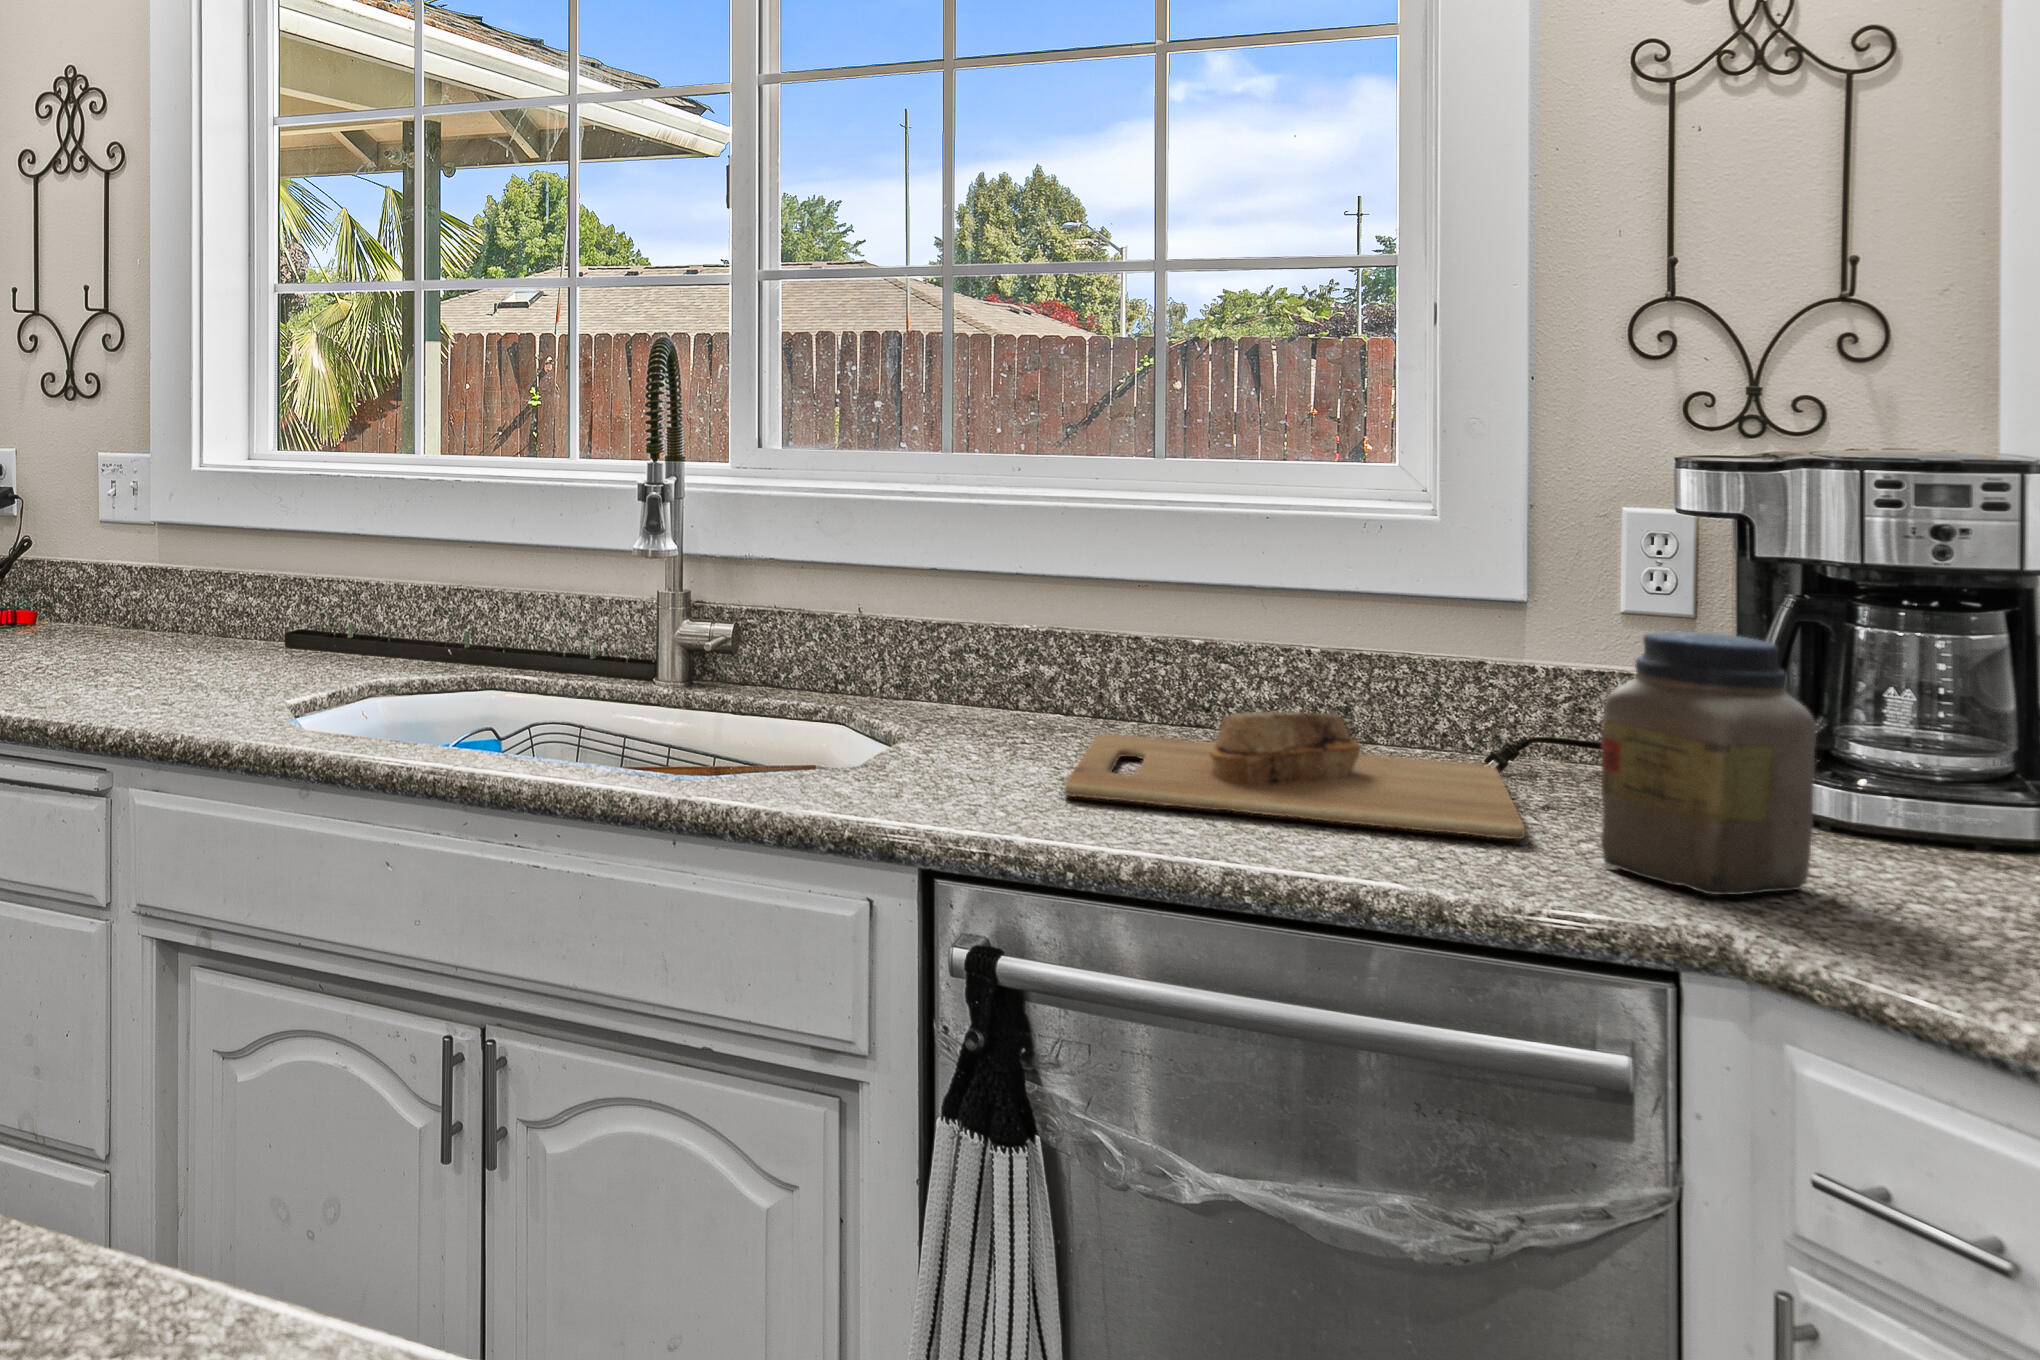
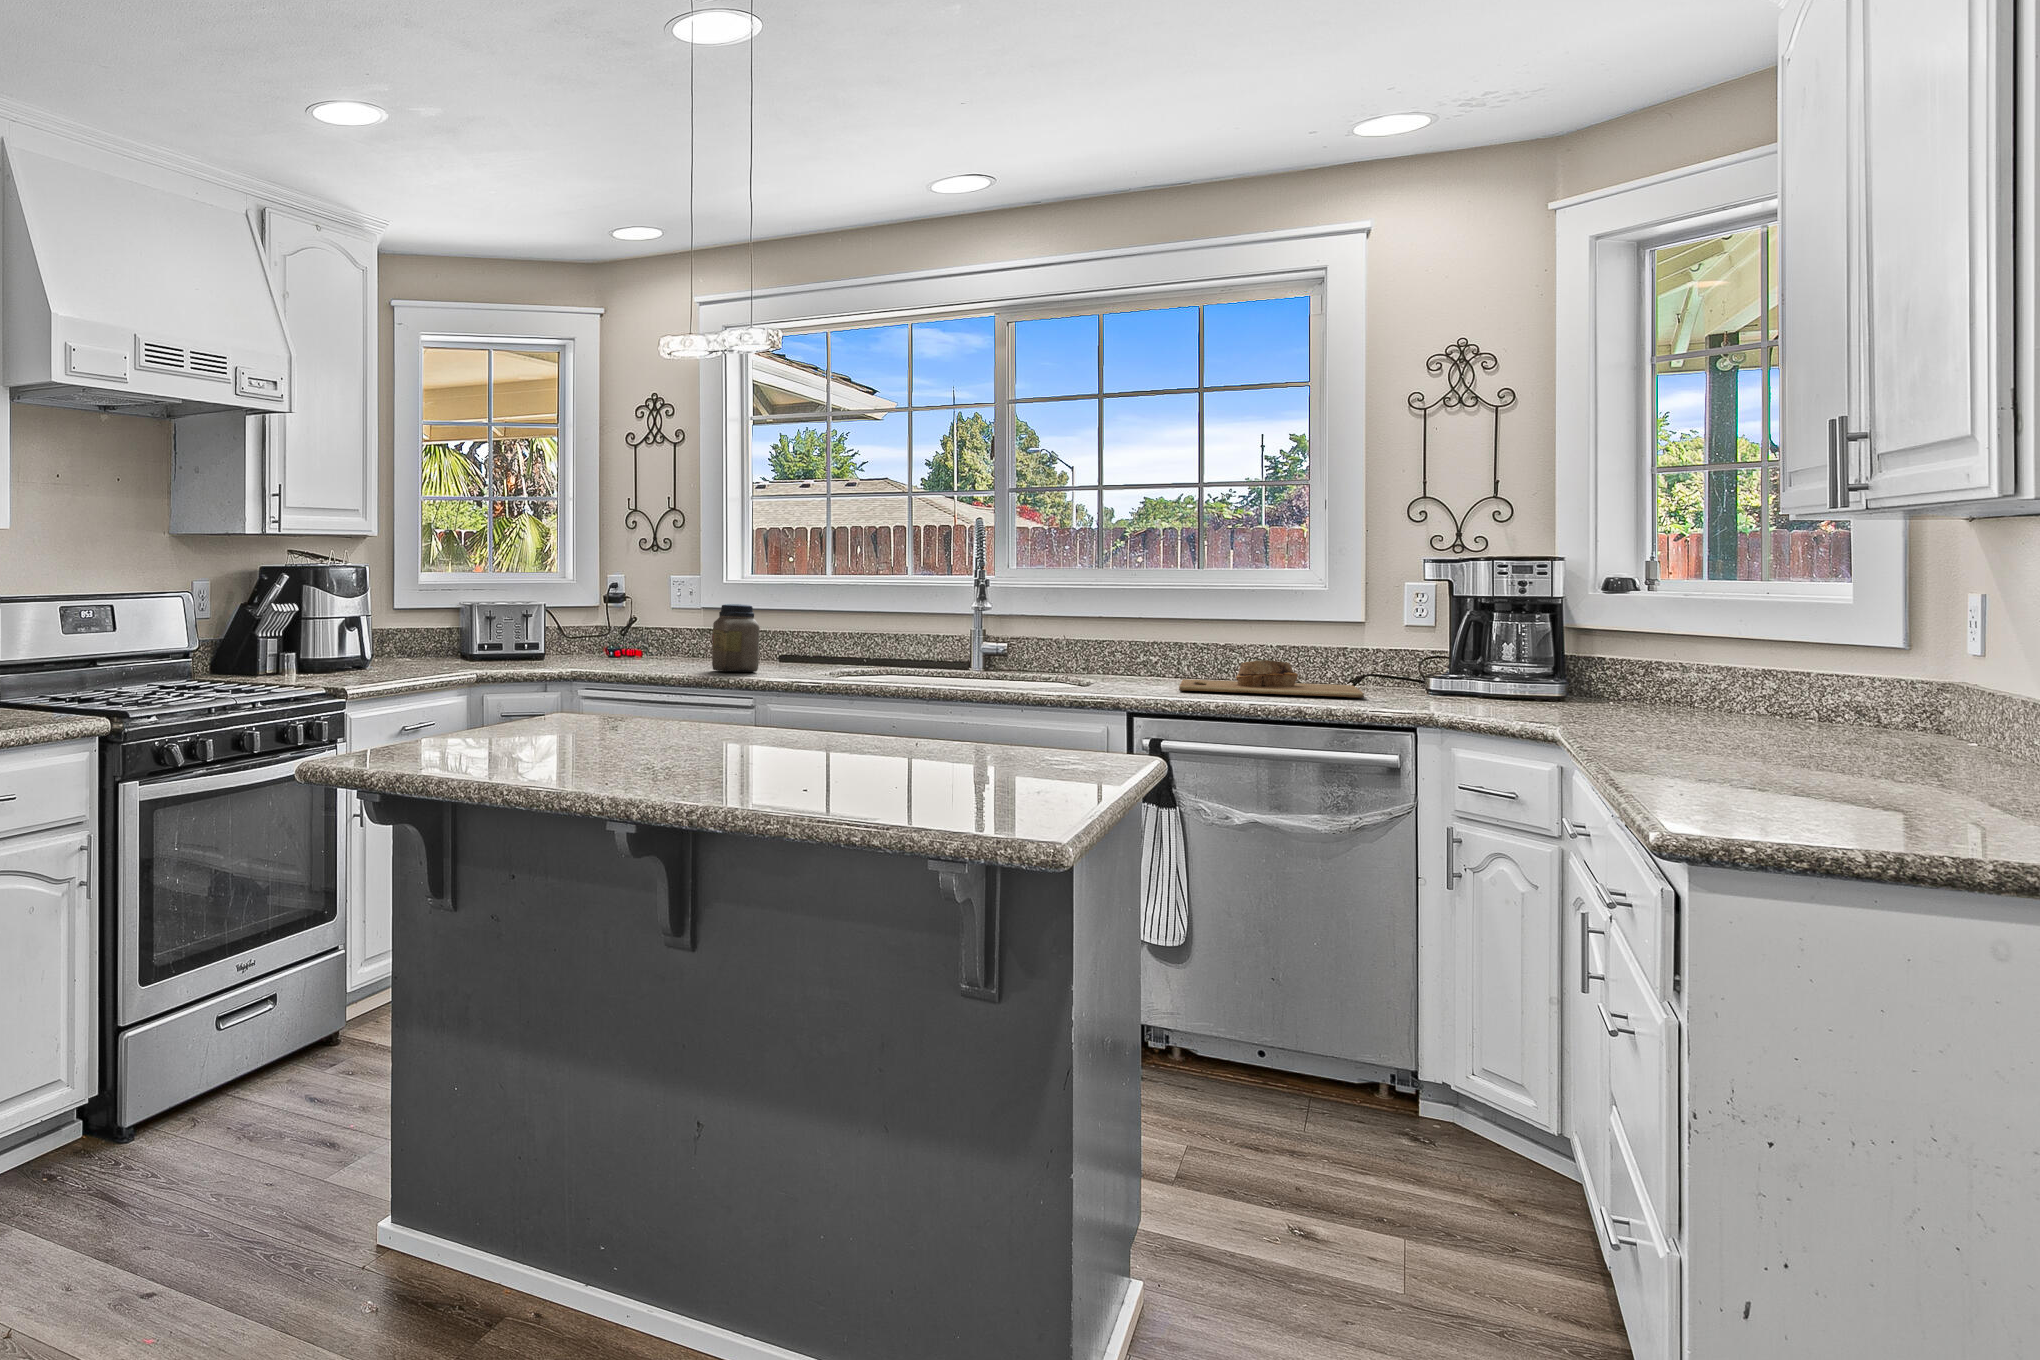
jar: present [1601,632,1816,895] -> present [712,604,760,672]

